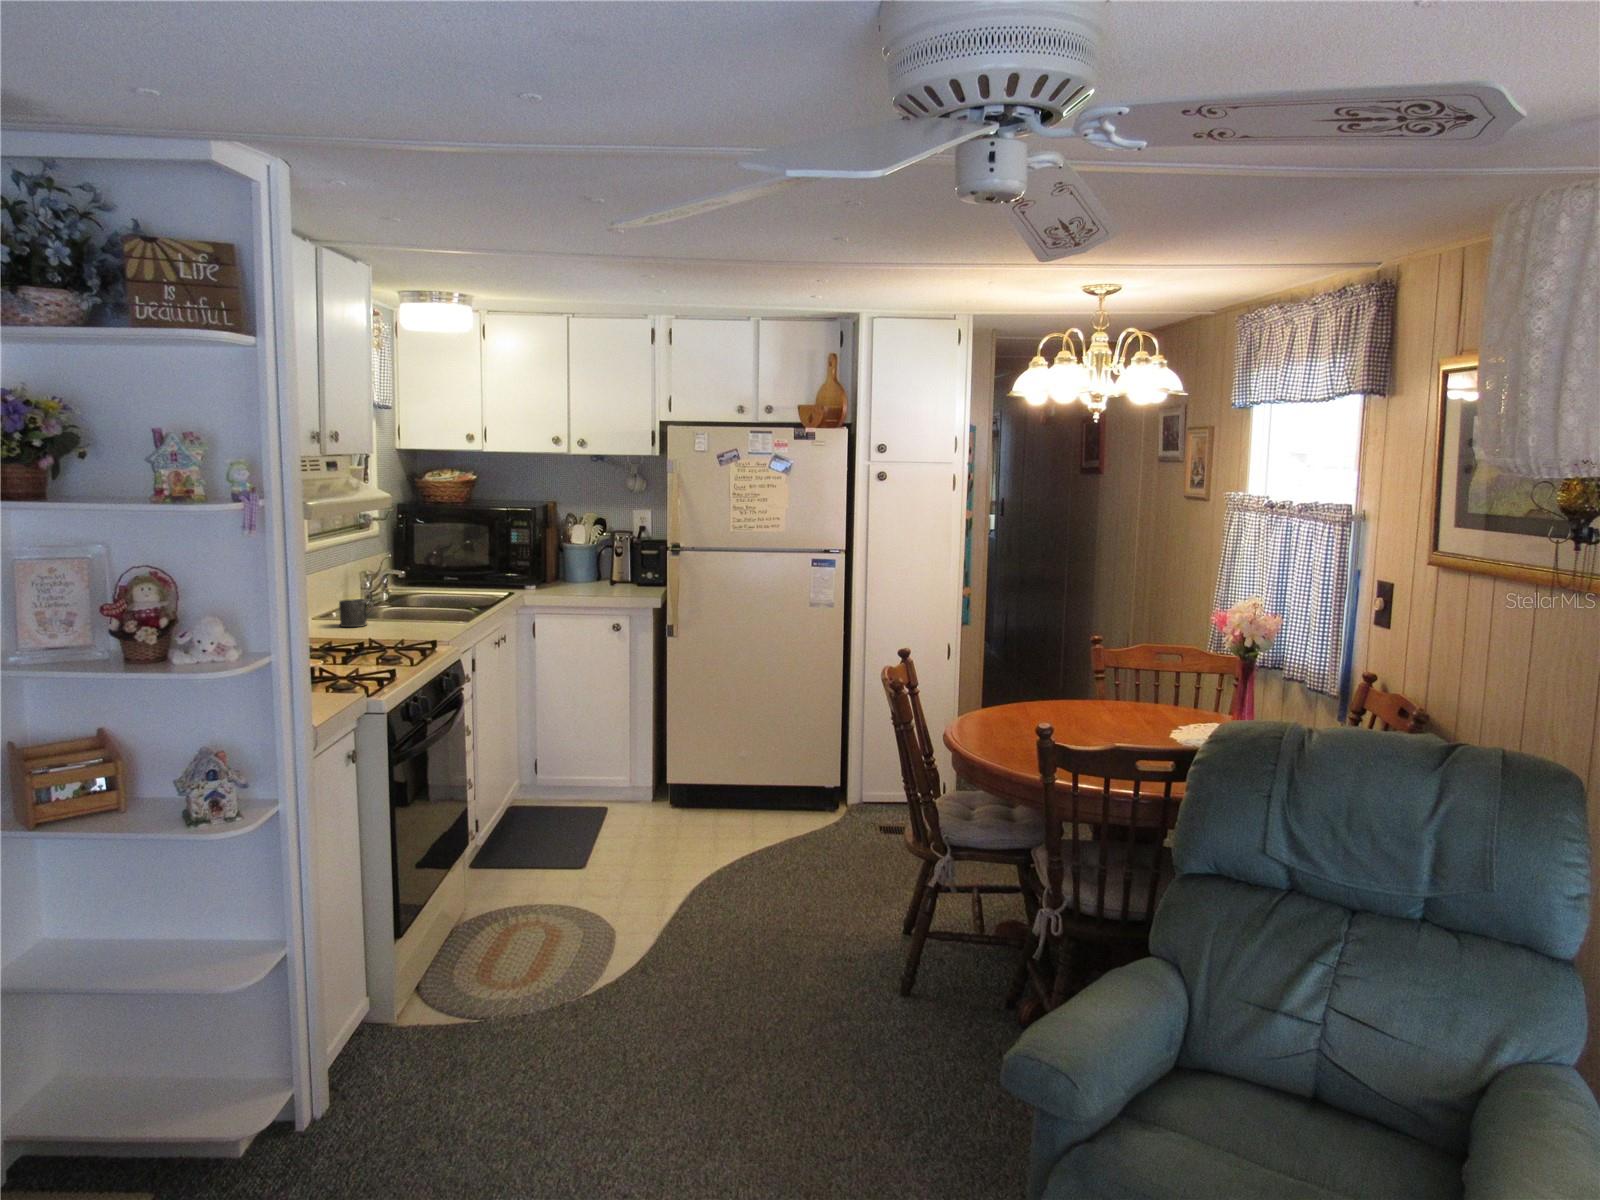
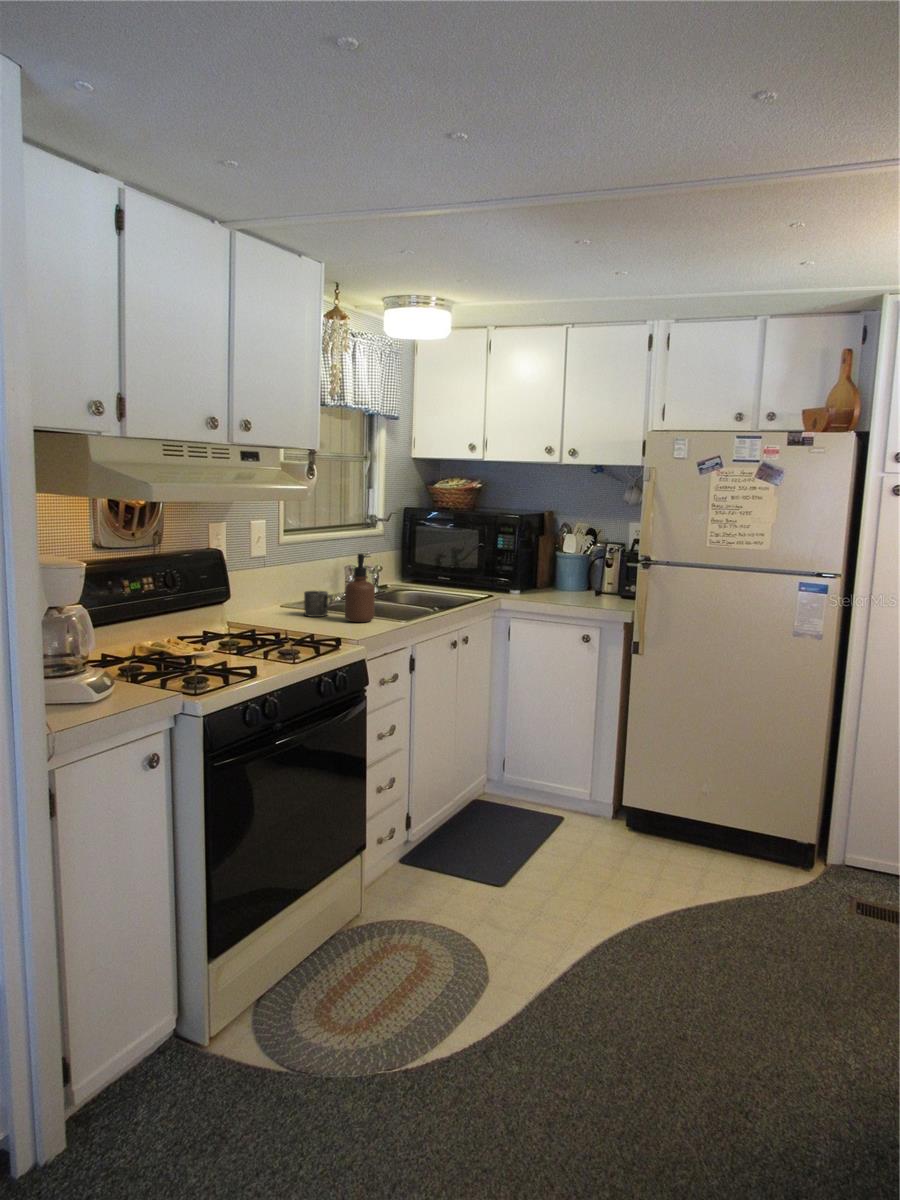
soap dispenser: none [395,557,427,628] -> present [345,554,375,622]

